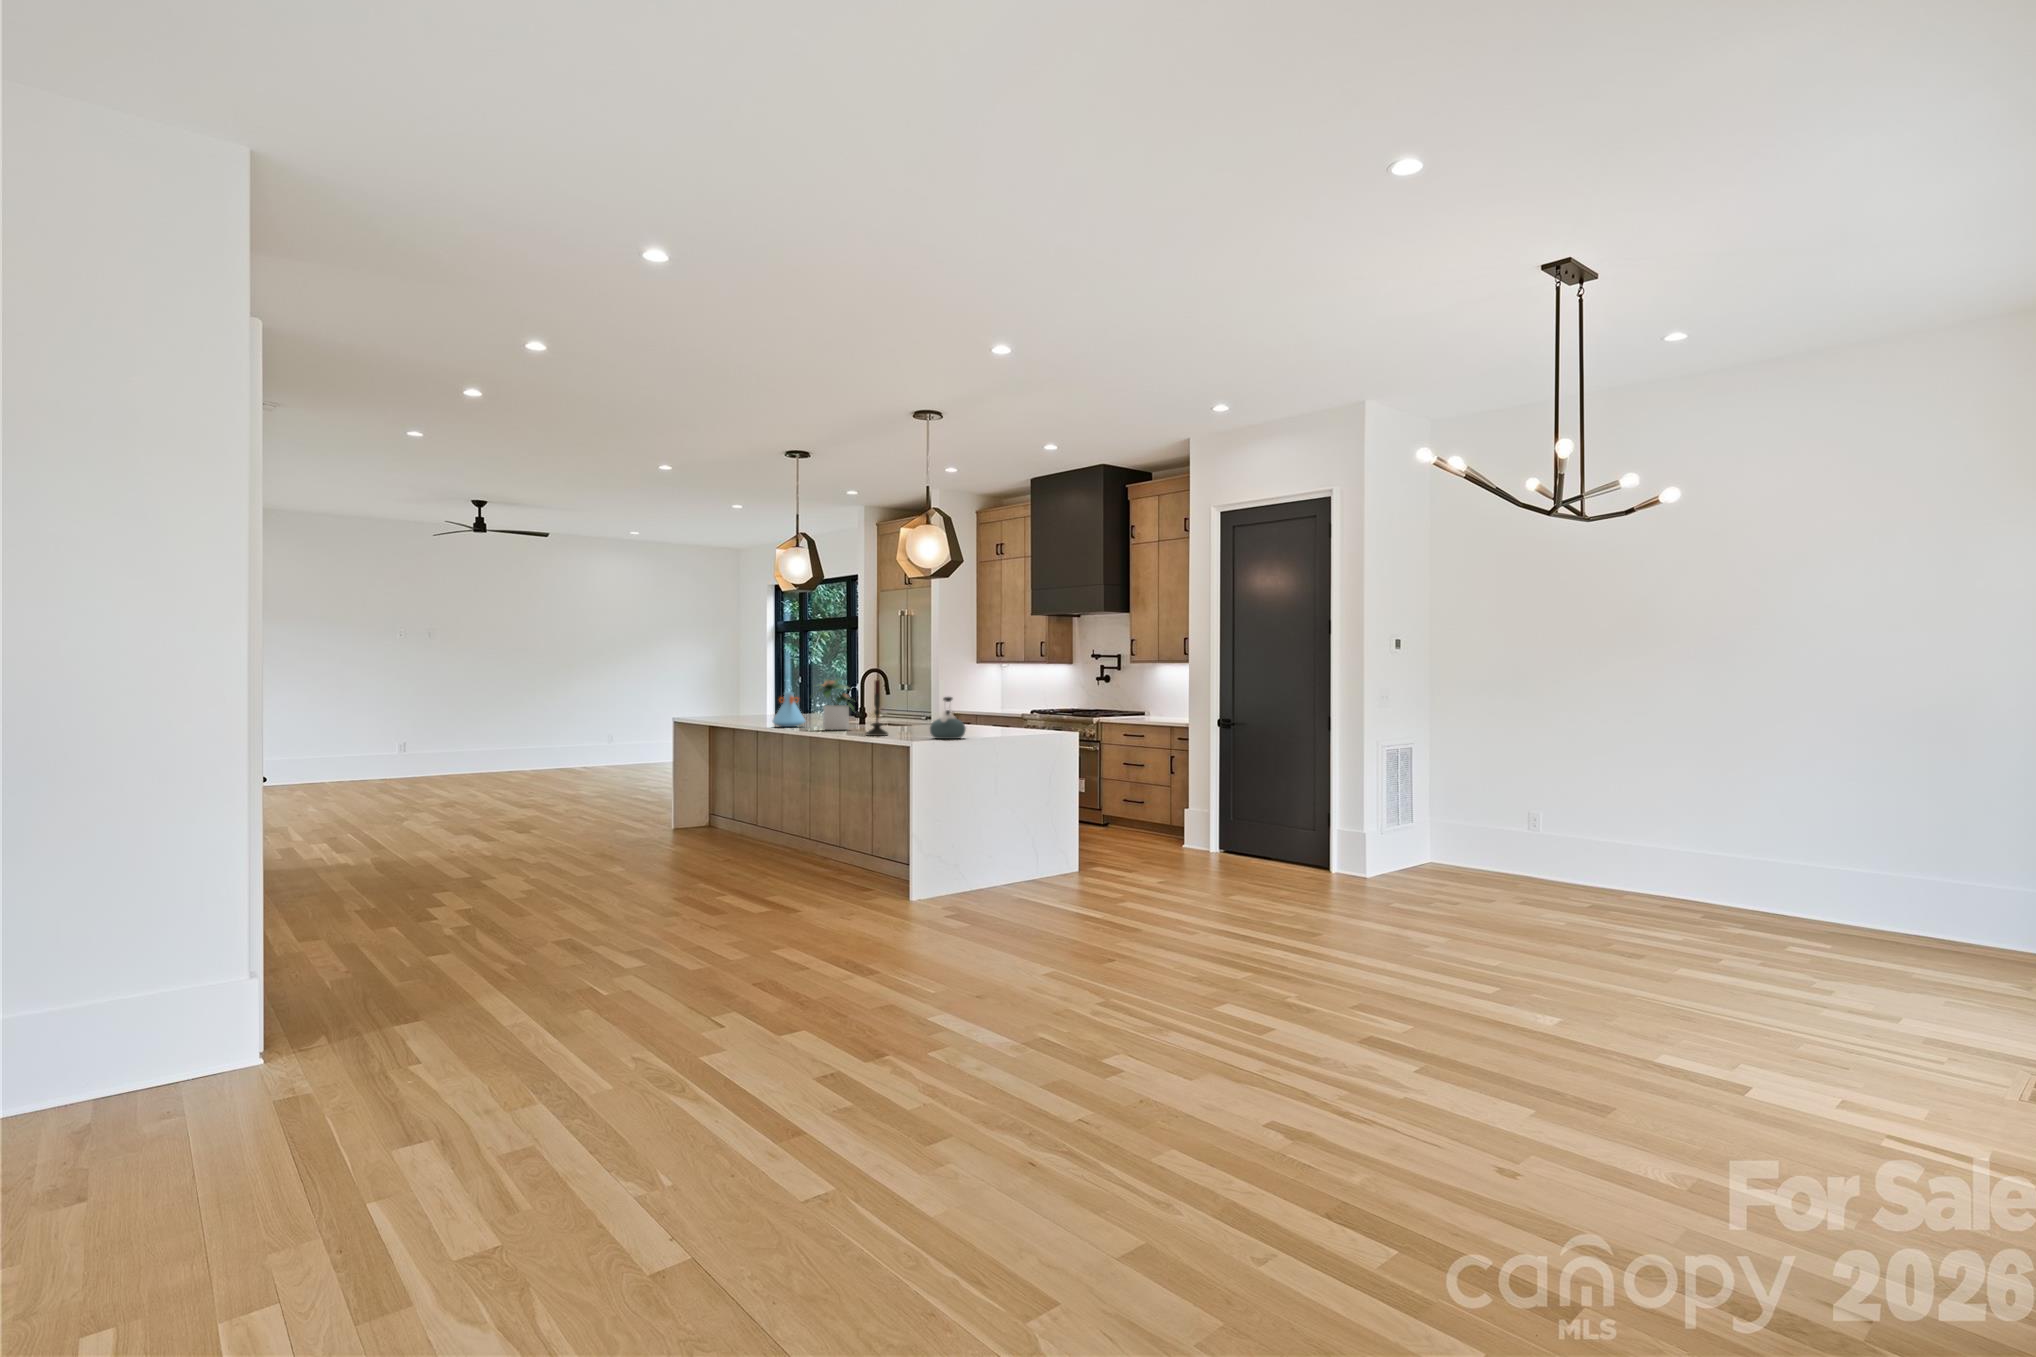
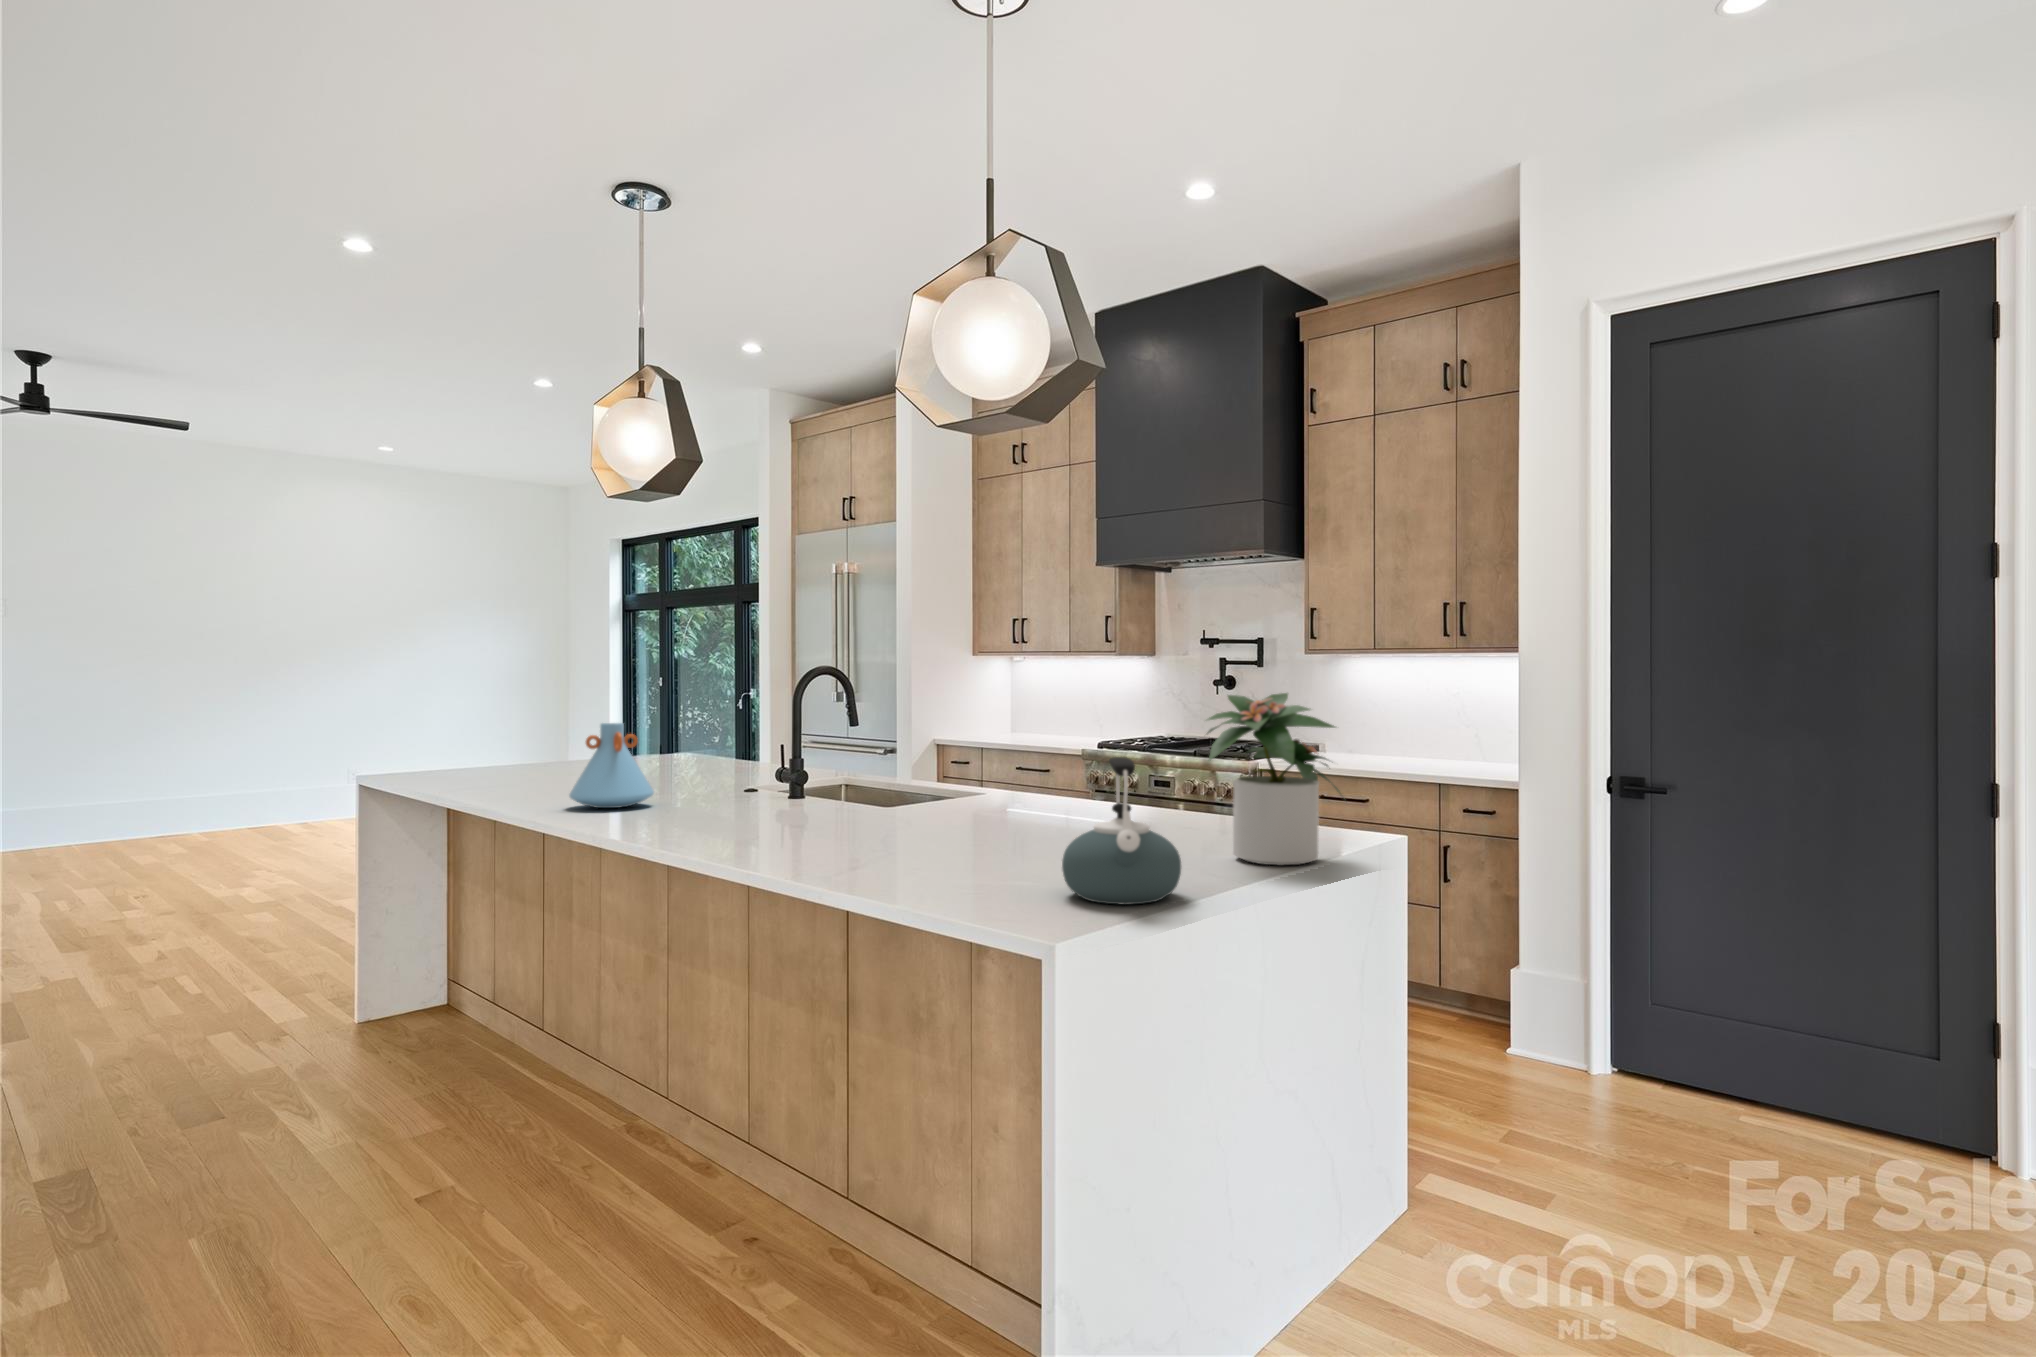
potted plant: present [818,679,854,730] -> present [1207,693,1345,865]
candle: present [866,680,888,736] -> none [831,694,900,874]

